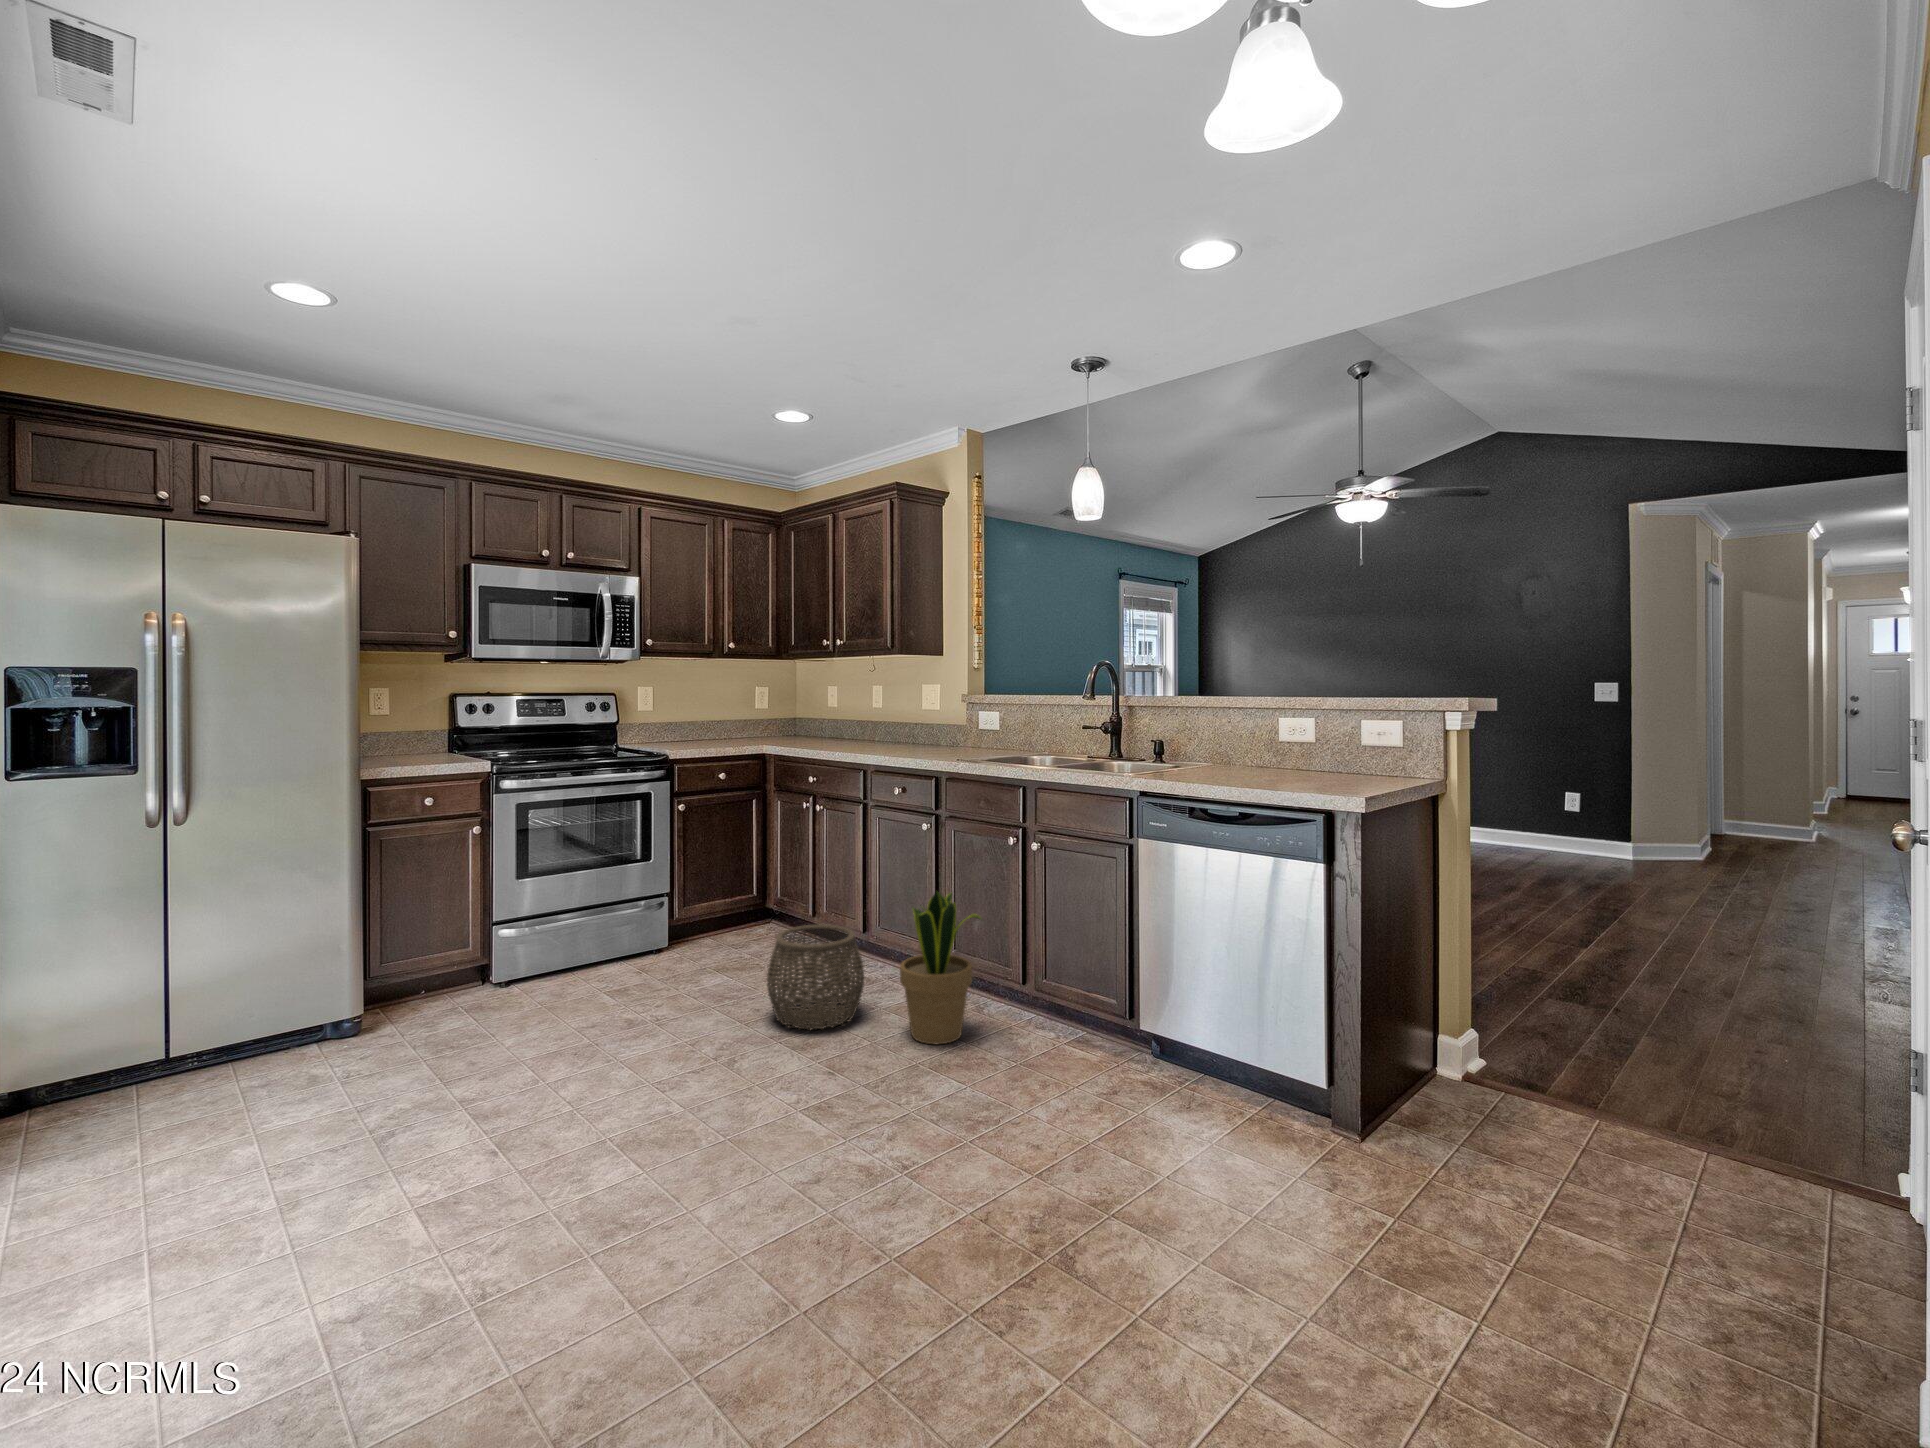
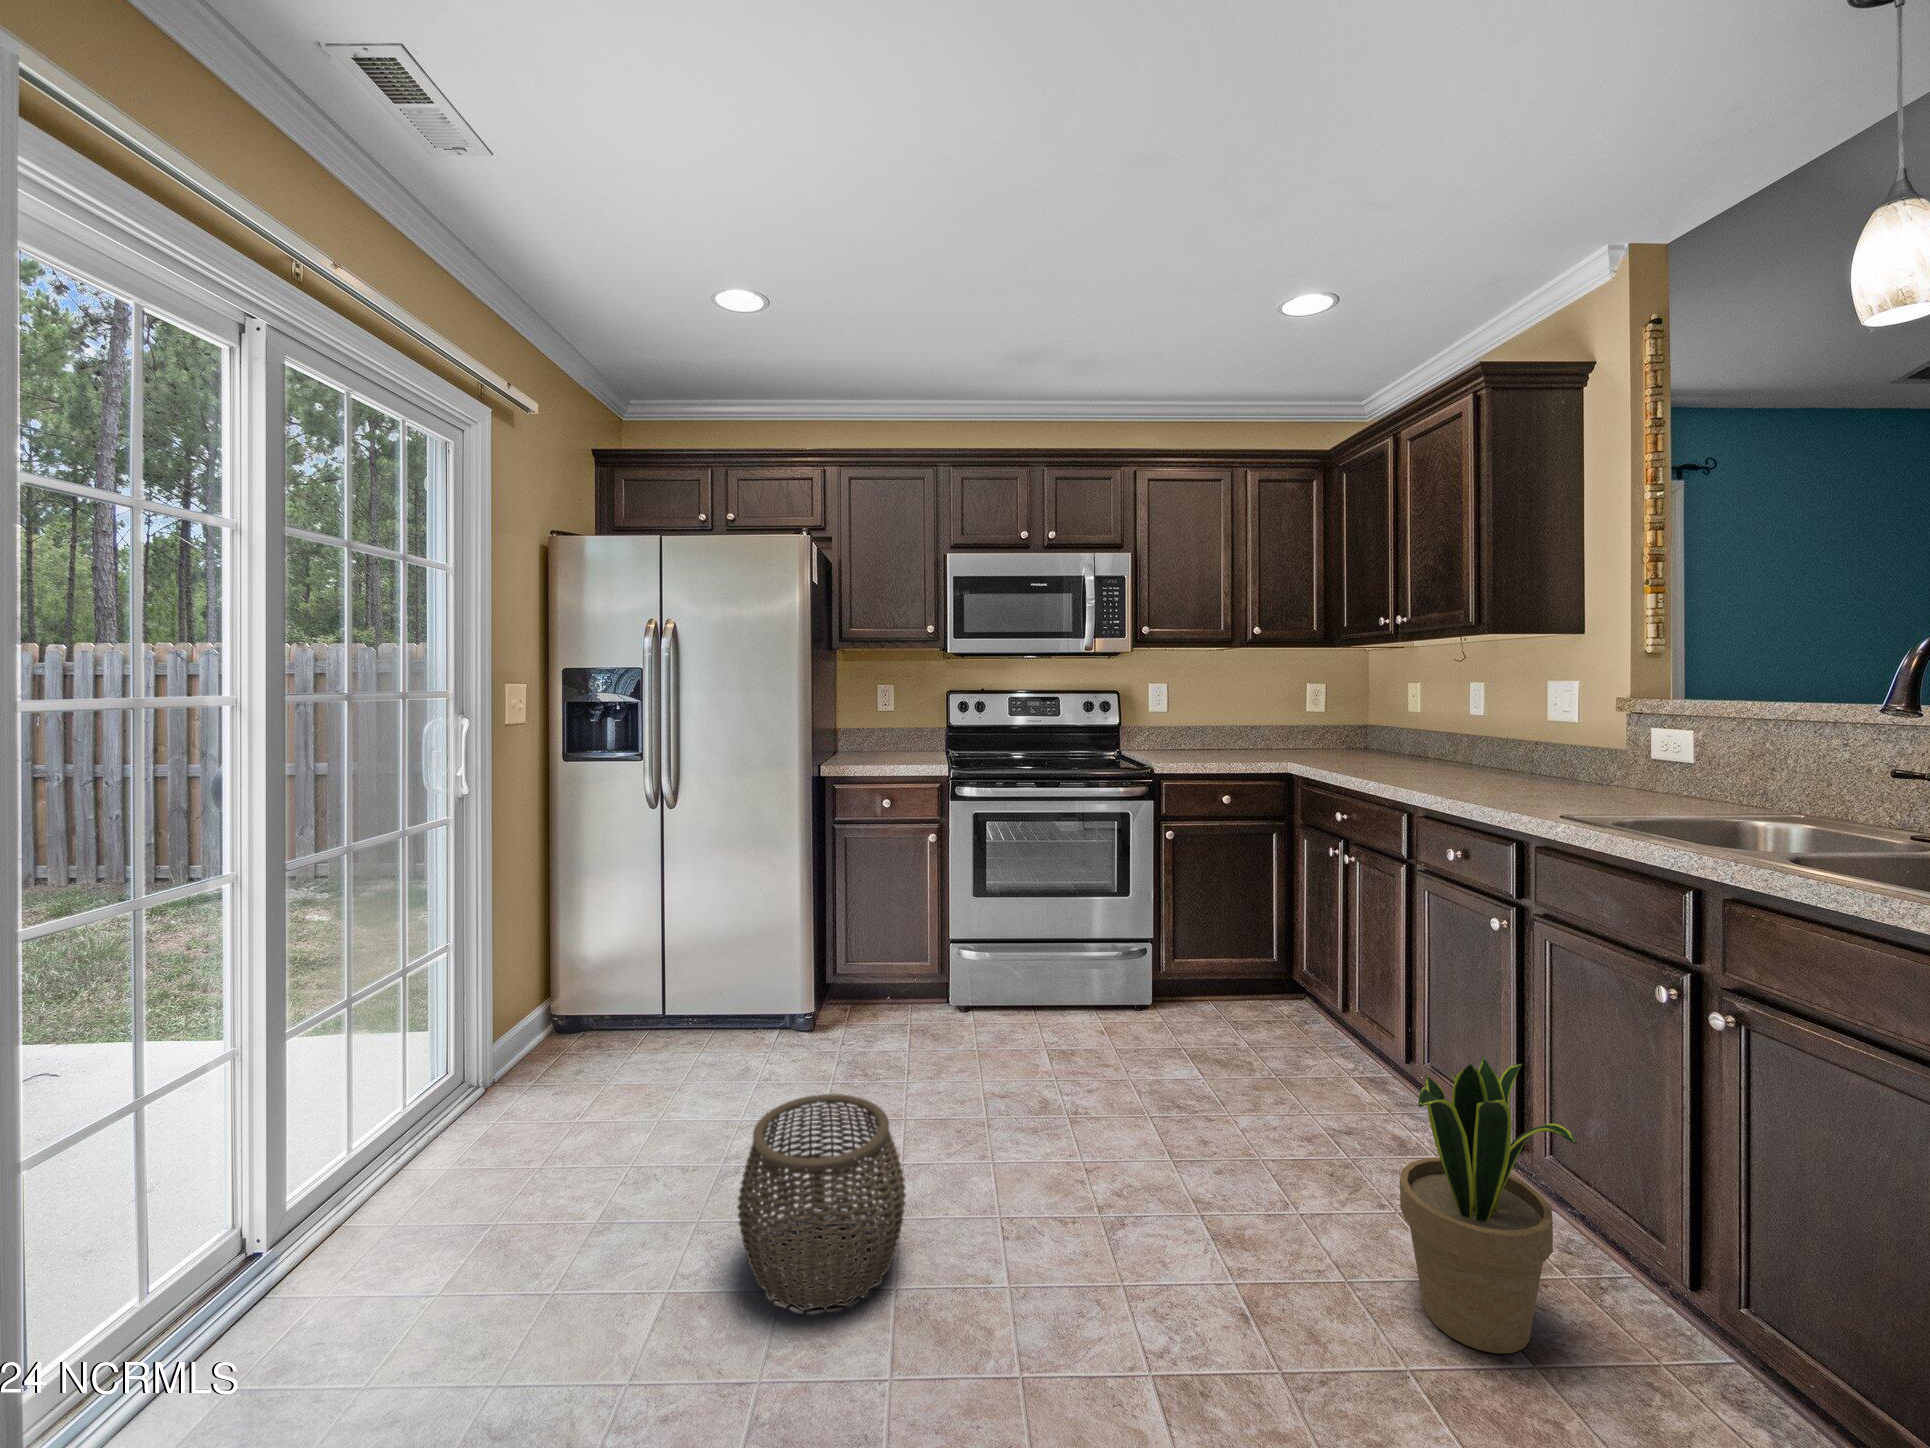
woven basket: present [767,924,864,1030] -> present [737,1094,906,1311]

